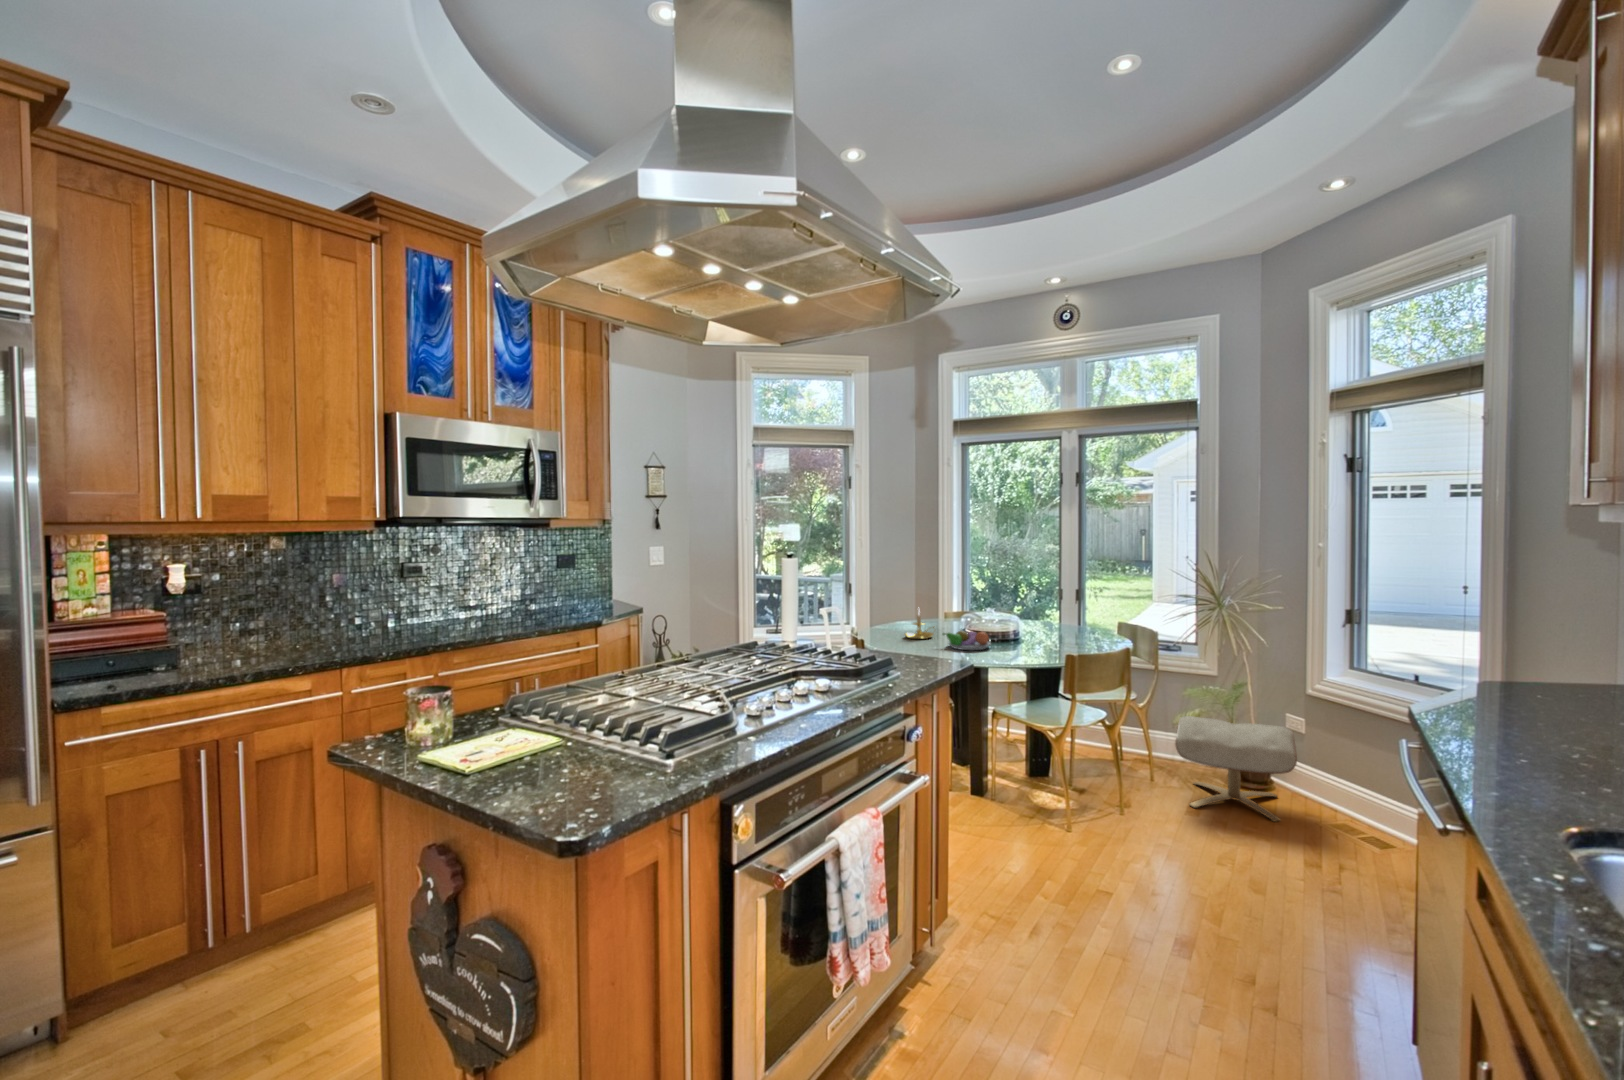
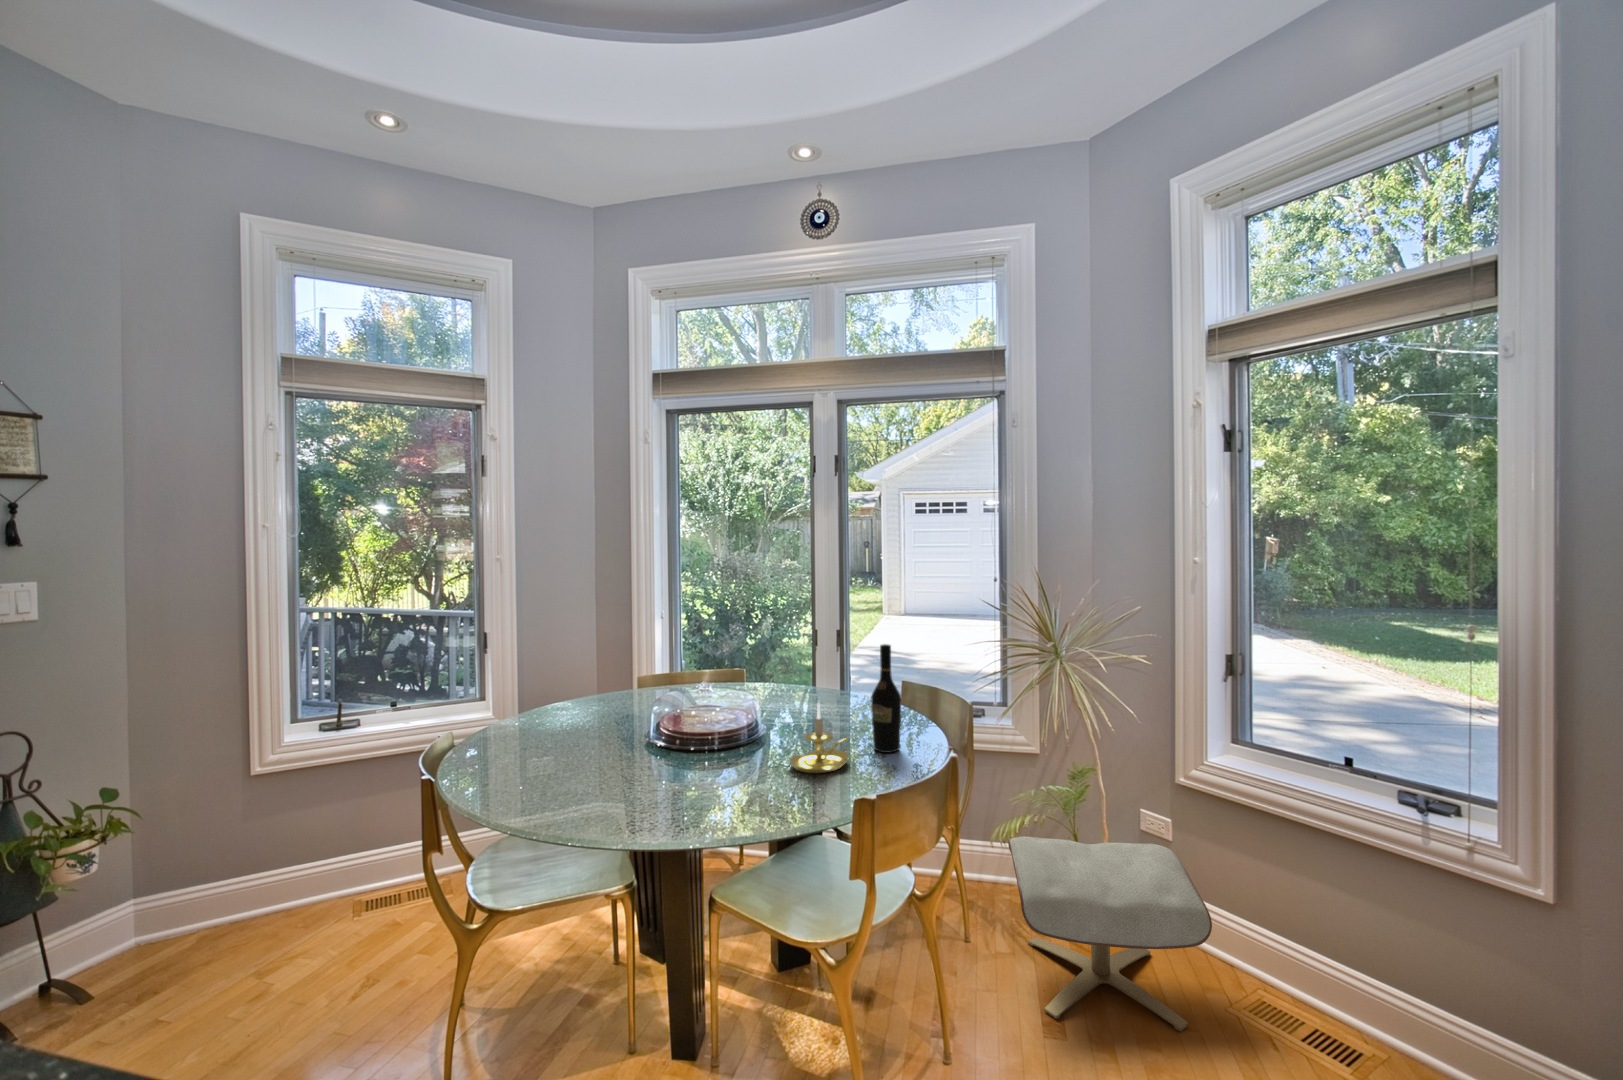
wine bottle: none [1083,589,1101,648] -> present [871,644,901,753]
candle holder: present [905,613,934,639] -> present [790,704,850,773]
fruit bowl: present [943,629,991,650] -> none [607,734,706,789]

